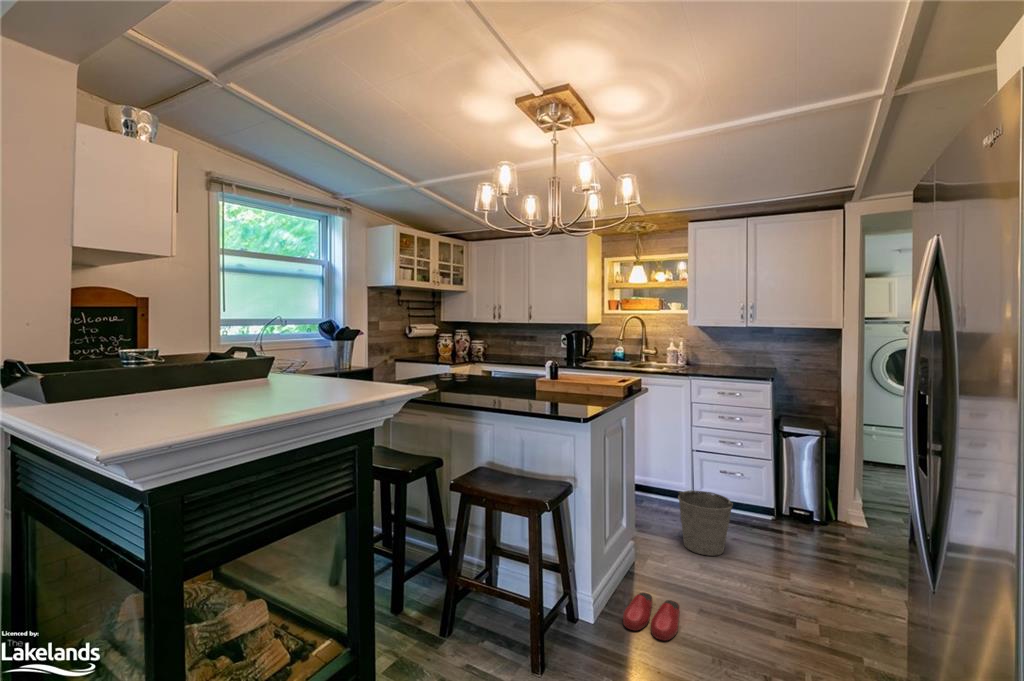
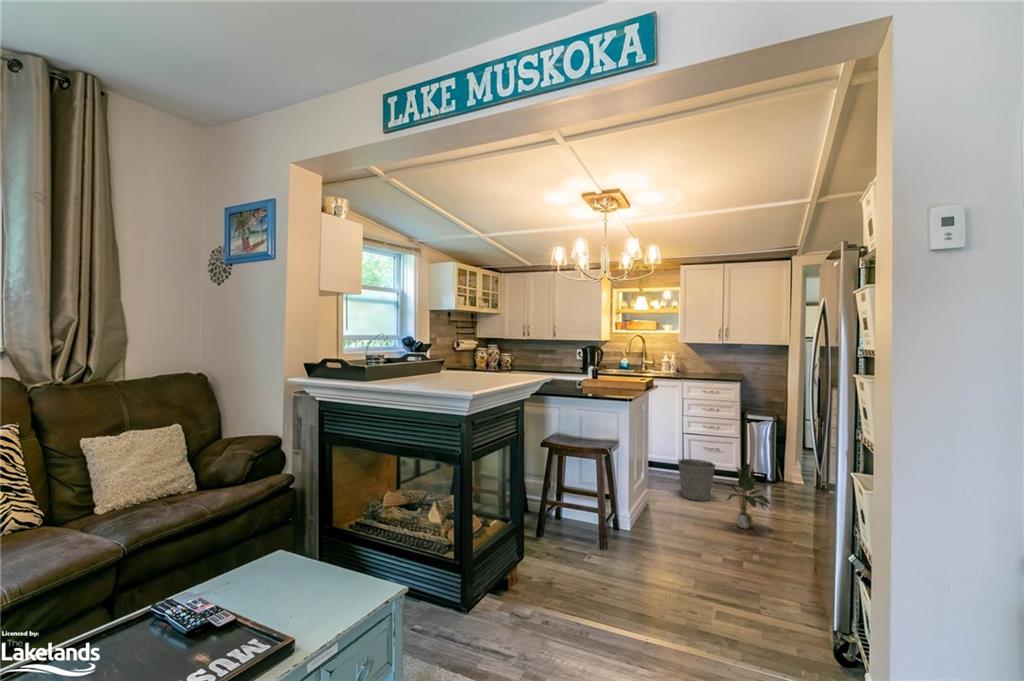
potted plant: none [738,517,822,623] -> present [723,463,770,529]
slippers: present [623,592,679,640] -> none [651,515,686,536]

